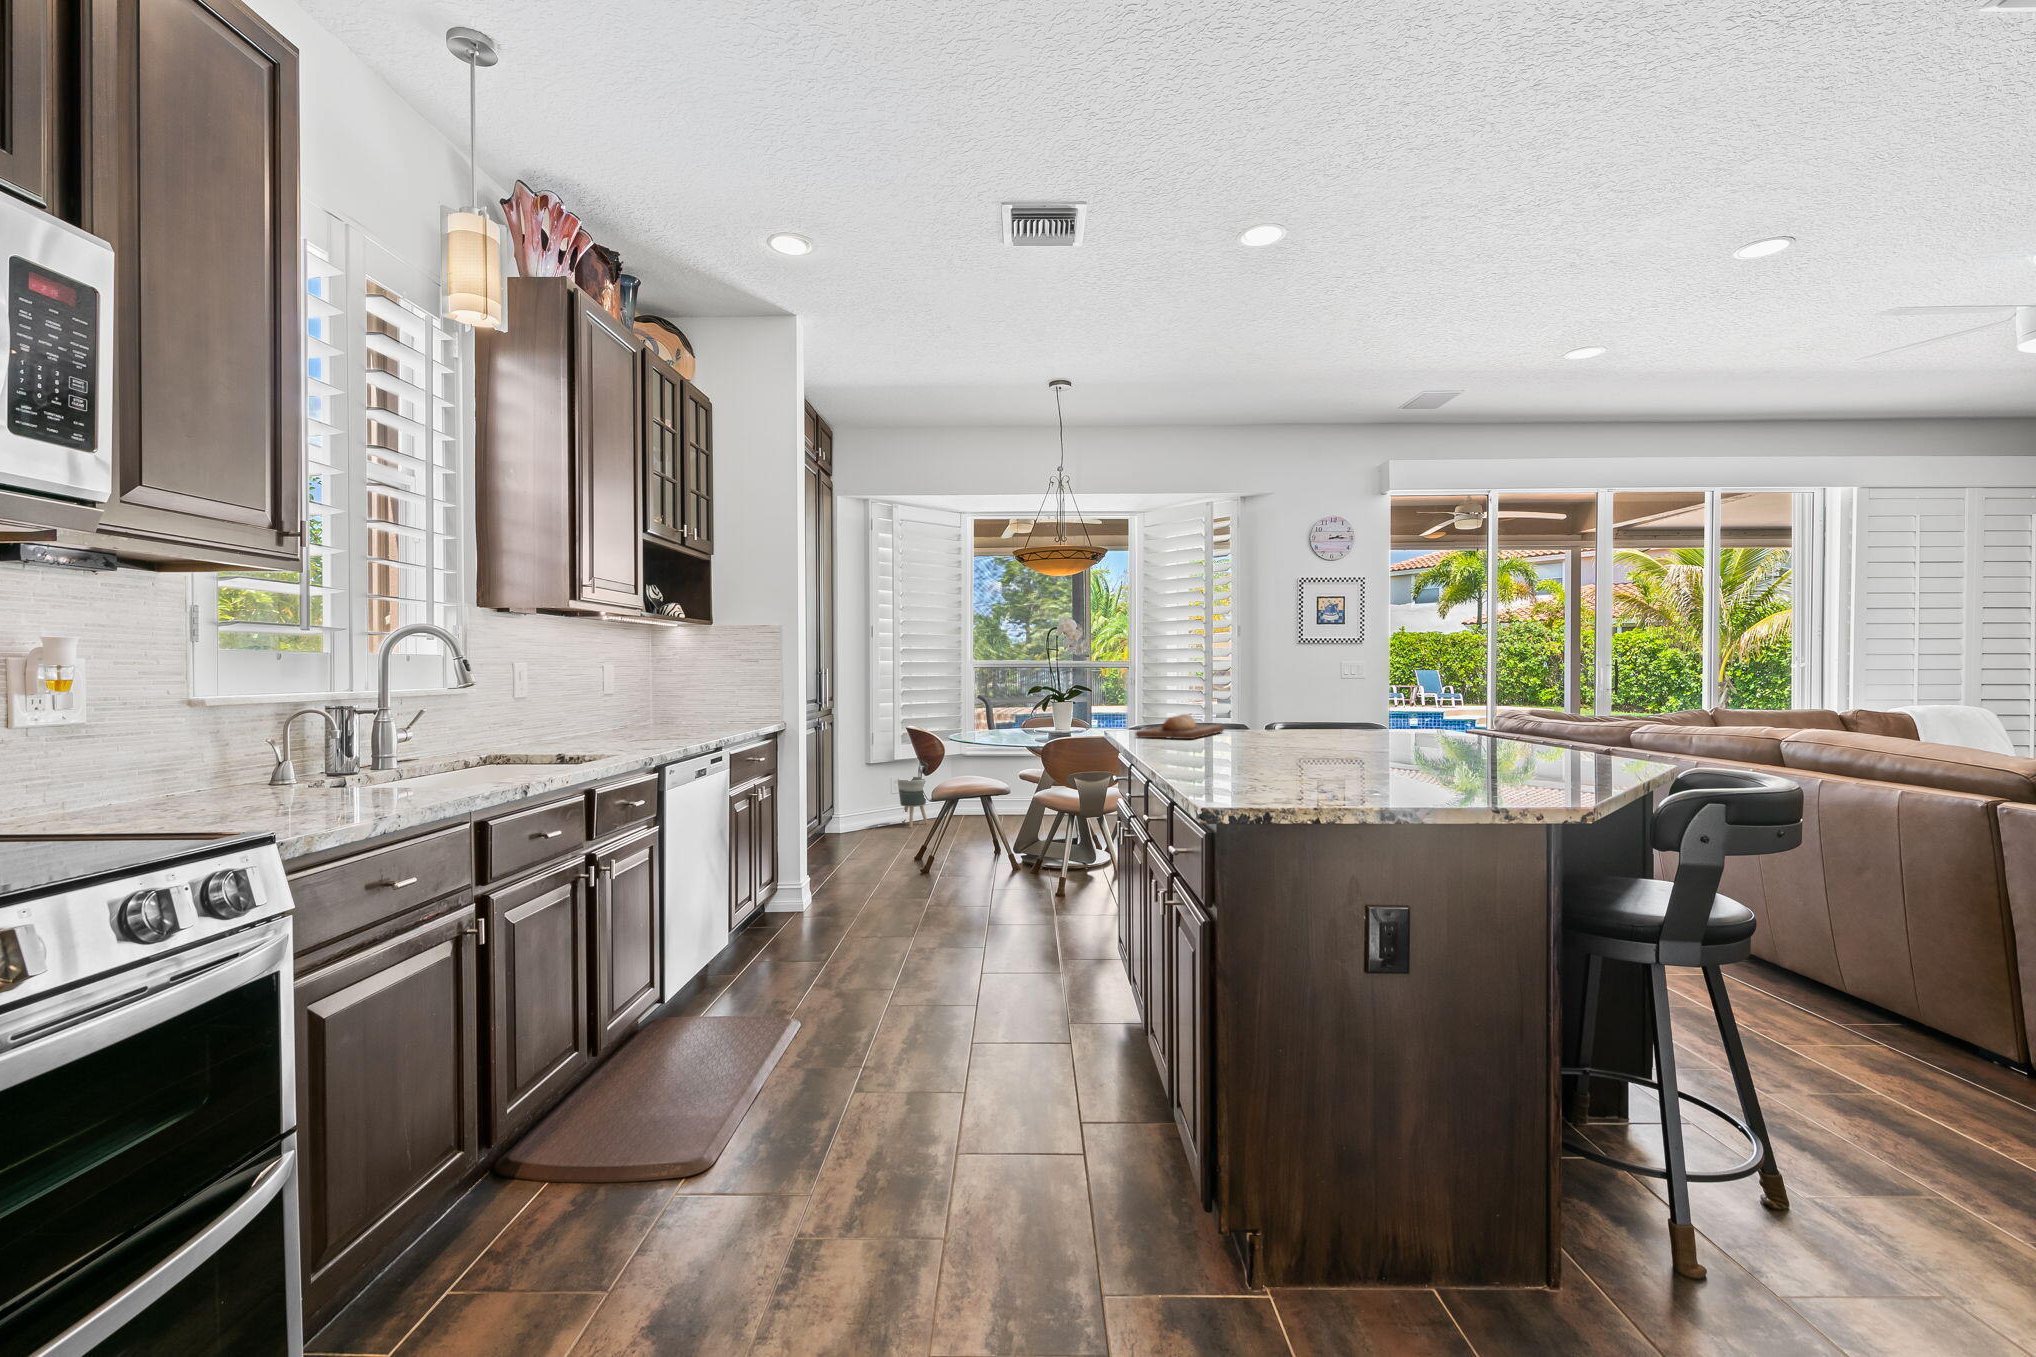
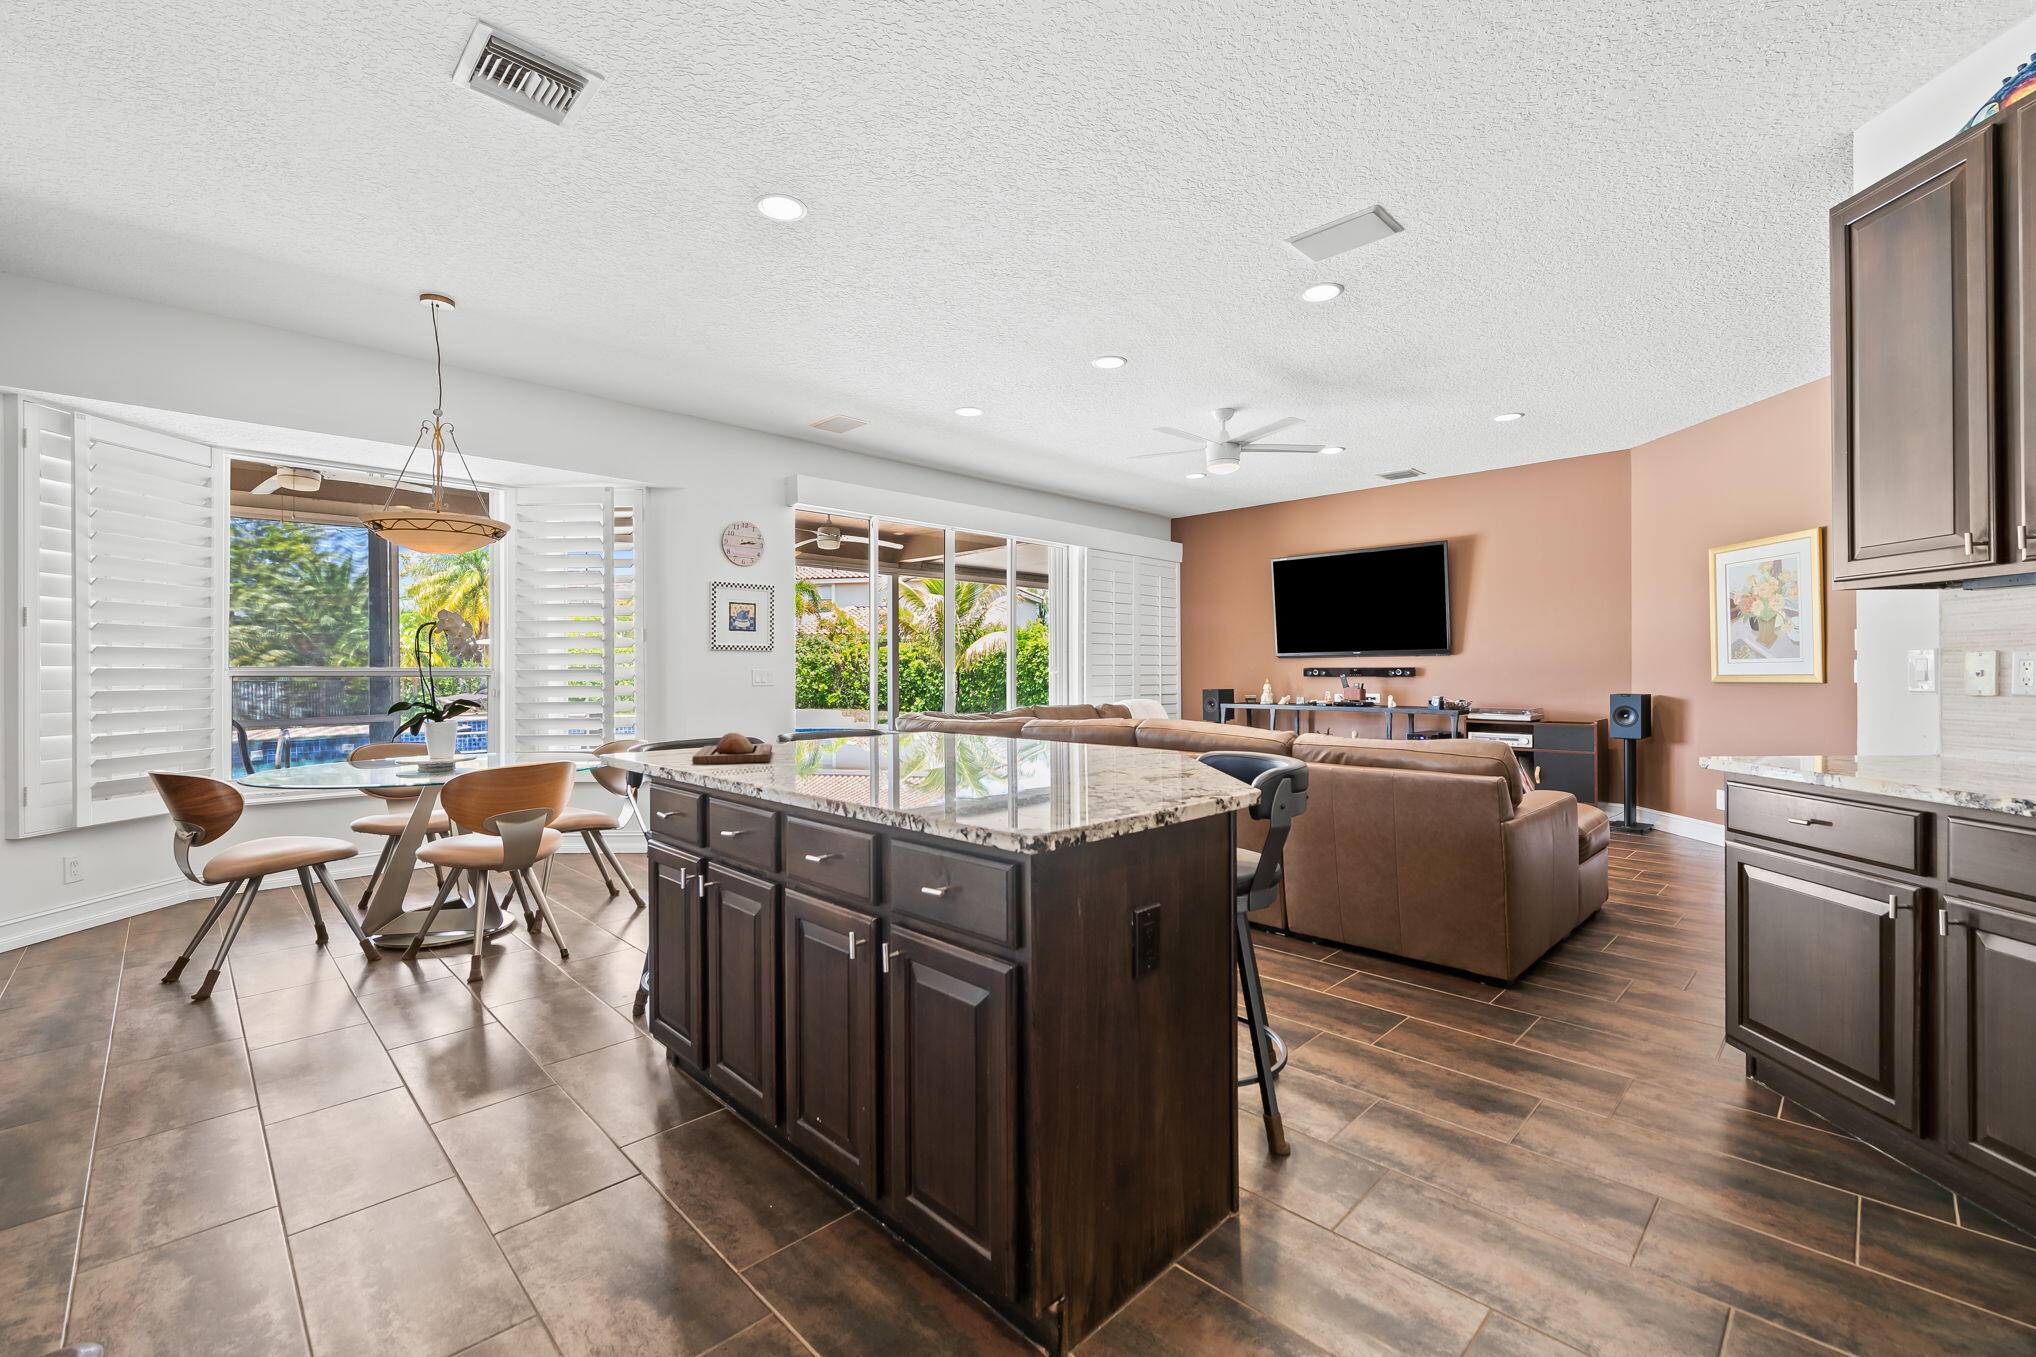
planter: present [897,777,928,828] -> none [71,853,142,938]

